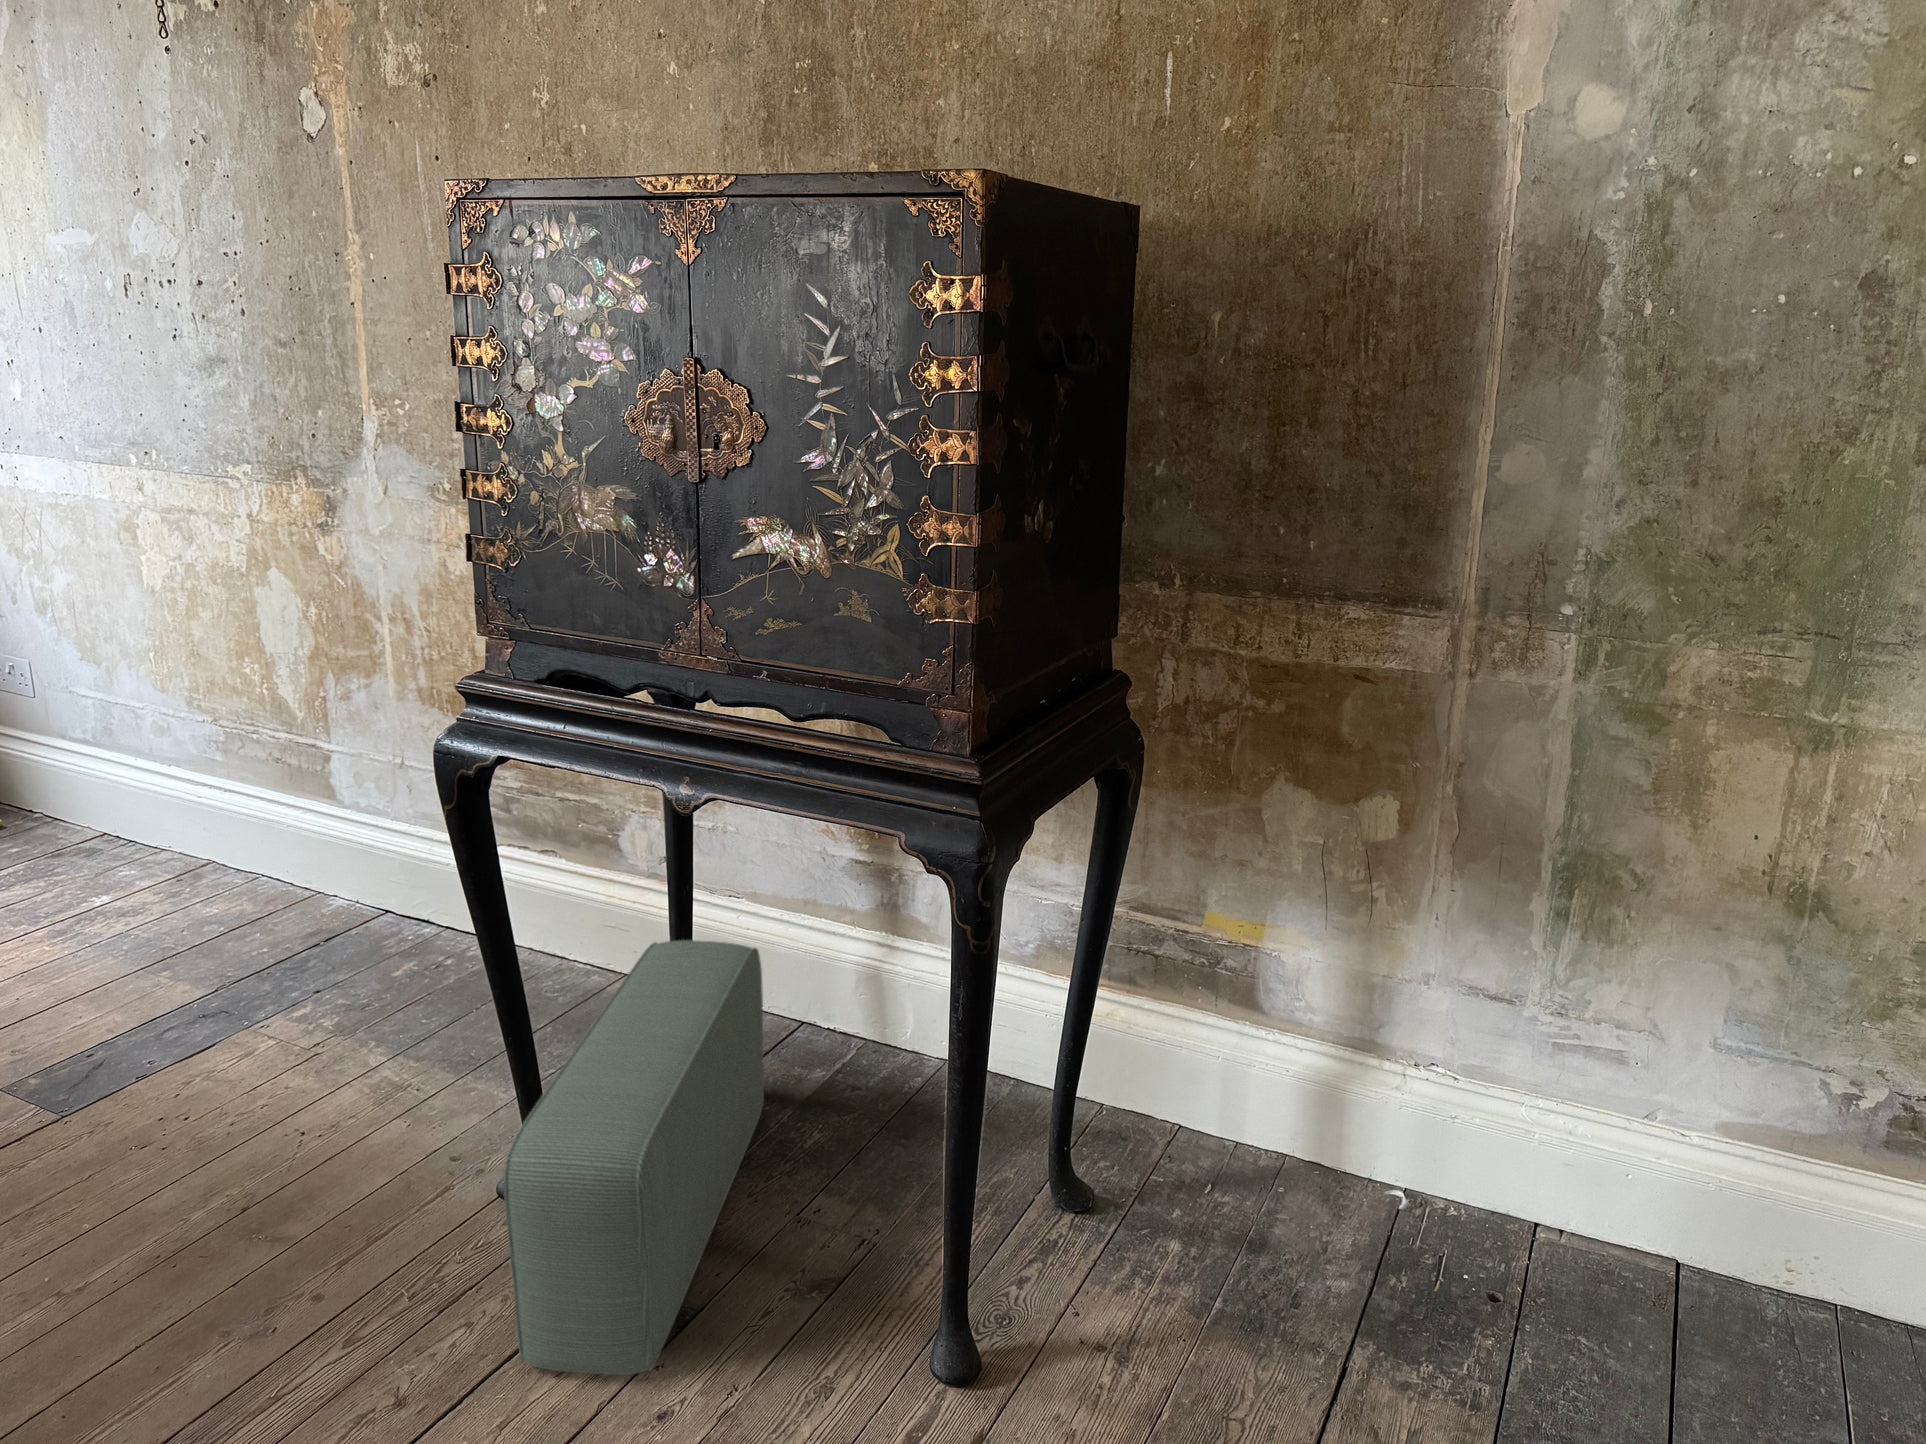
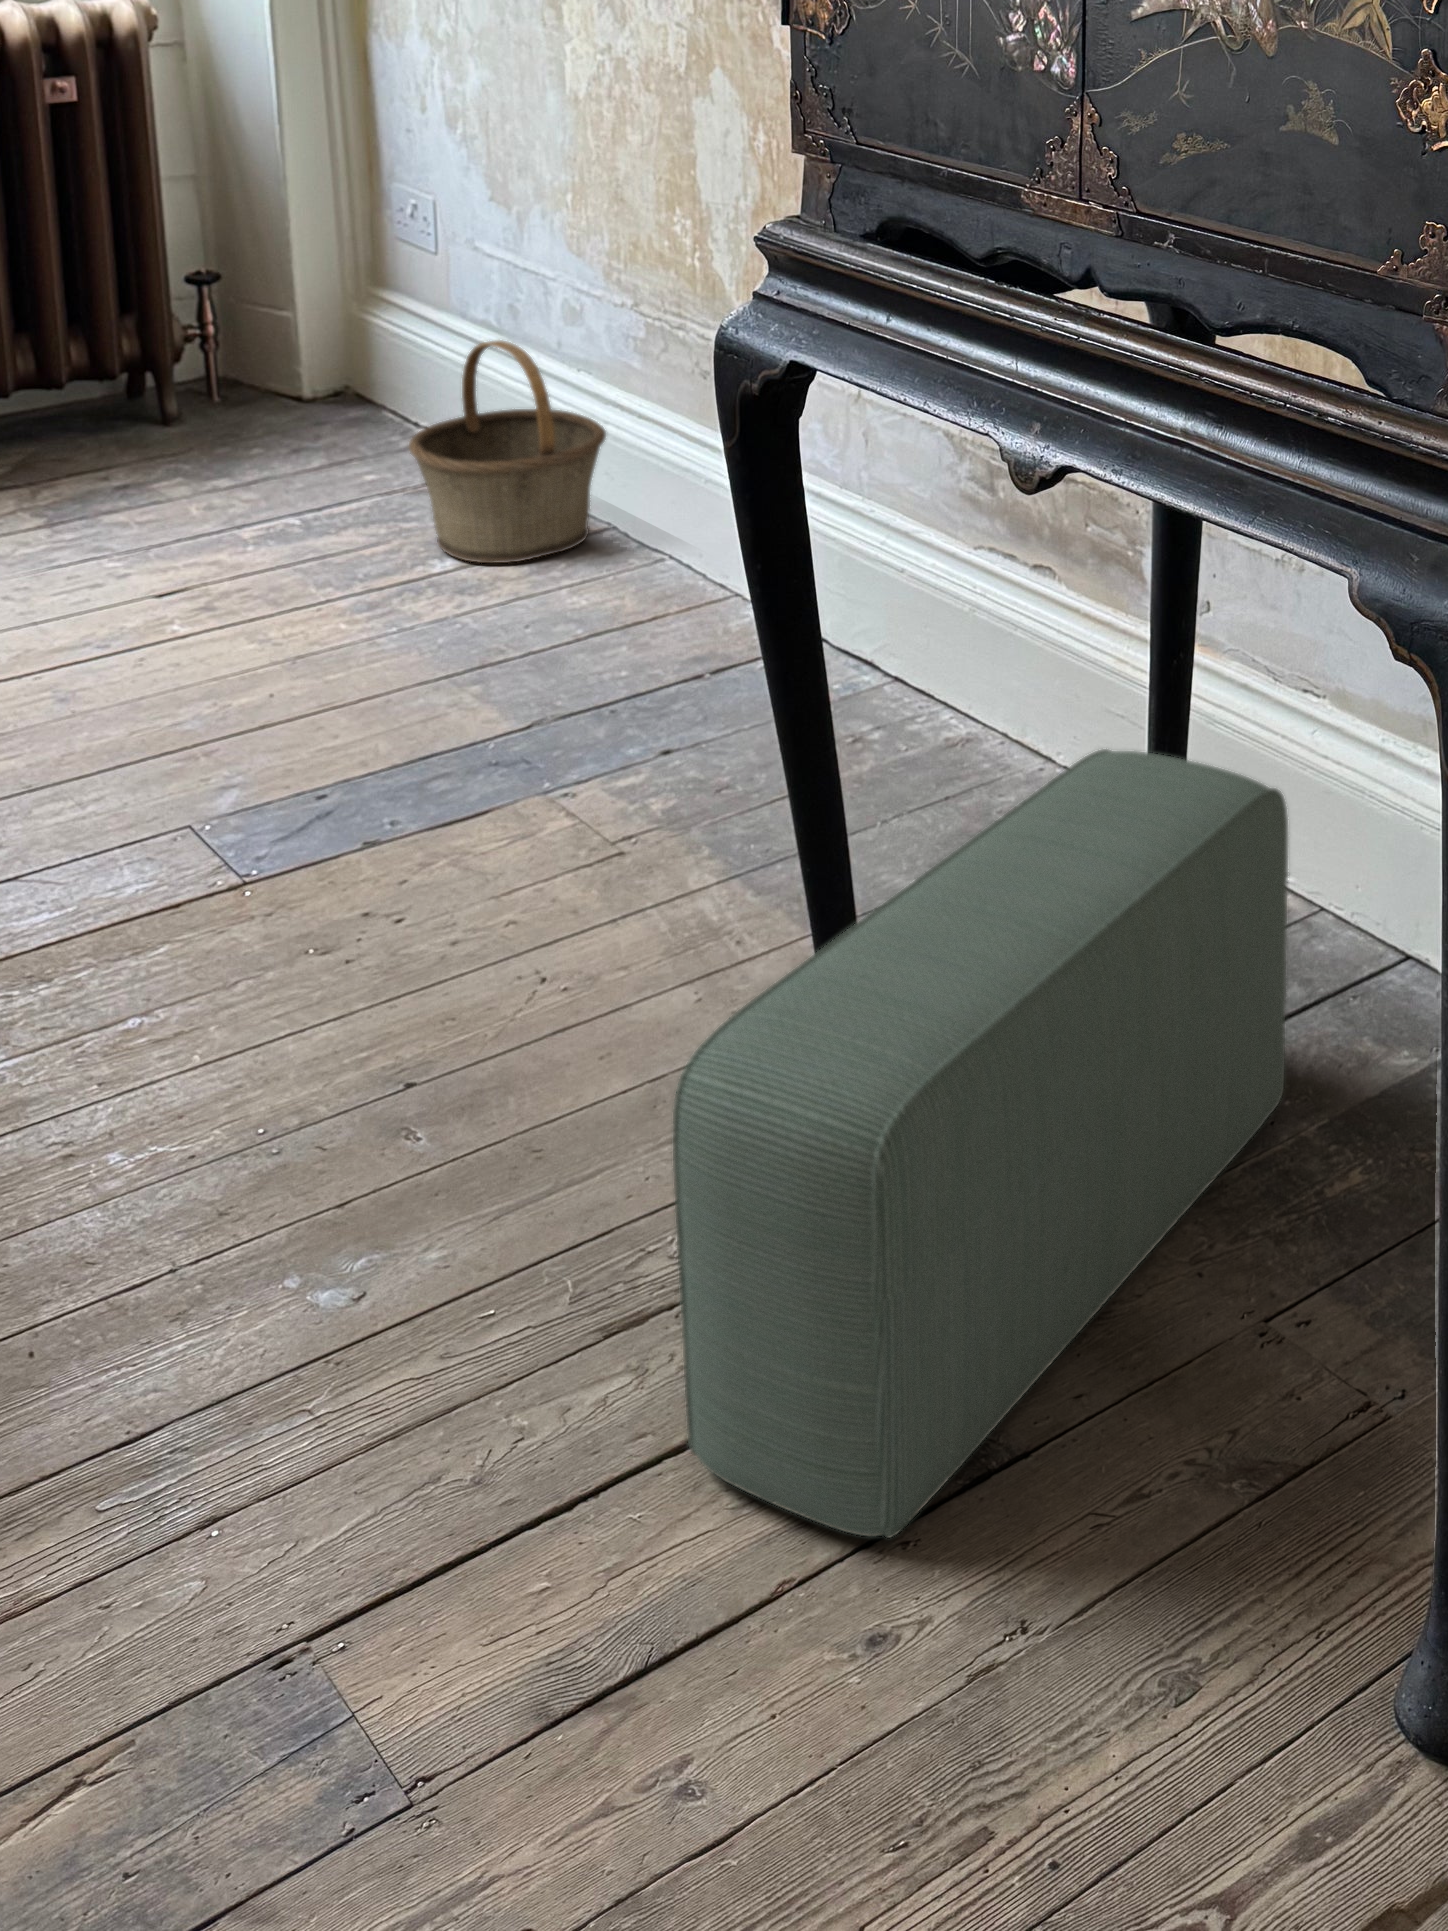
basket: none [65,750,208,892] -> present [409,340,606,563]

